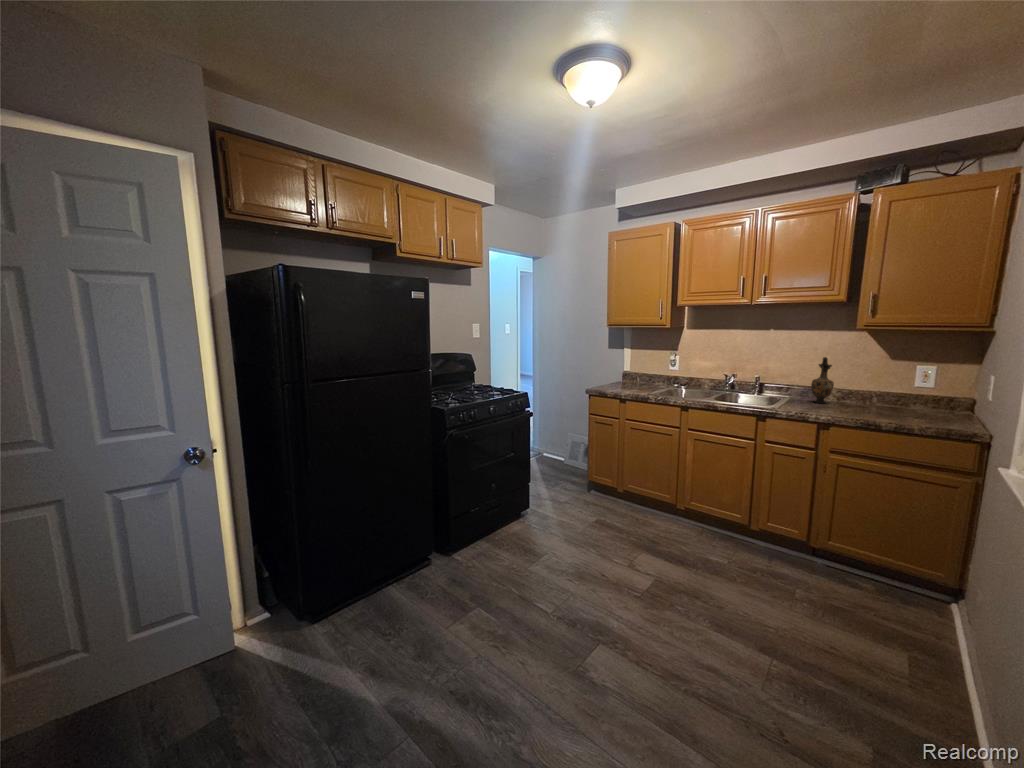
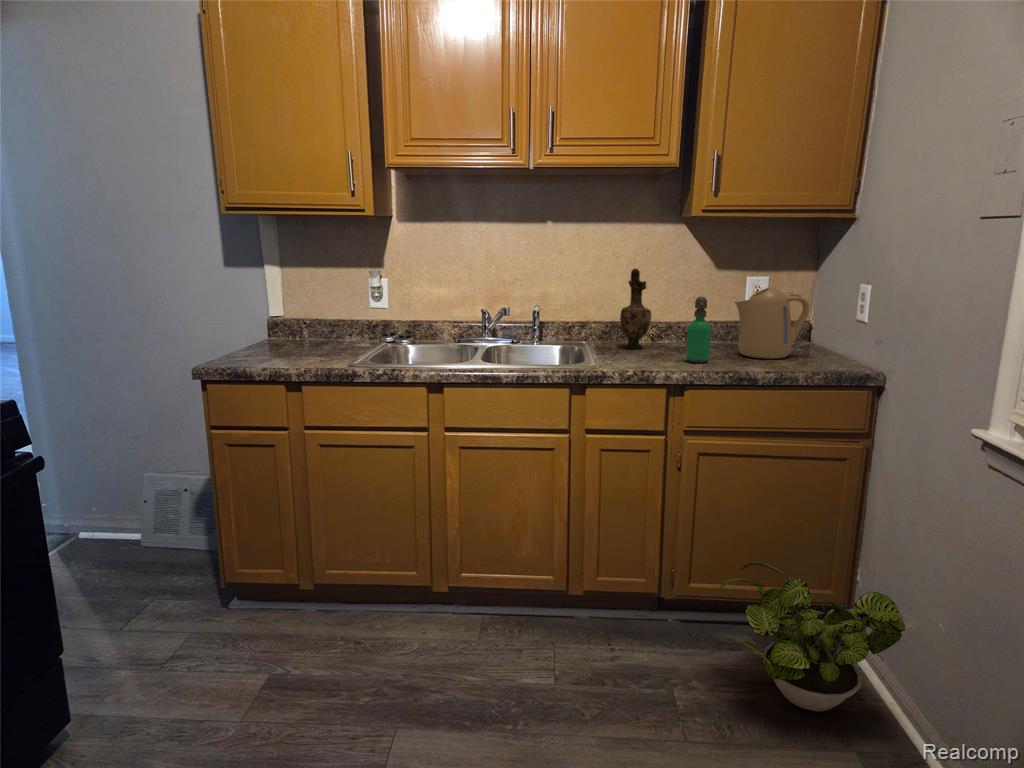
kettle: none [890,373,953,419] -> present [735,288,809,359]
soap dispenser: none [843,376,862,414] -> present [686,297,711,363]
potted plant: none [833,527,965,629] -> present [720,562,905,711]

